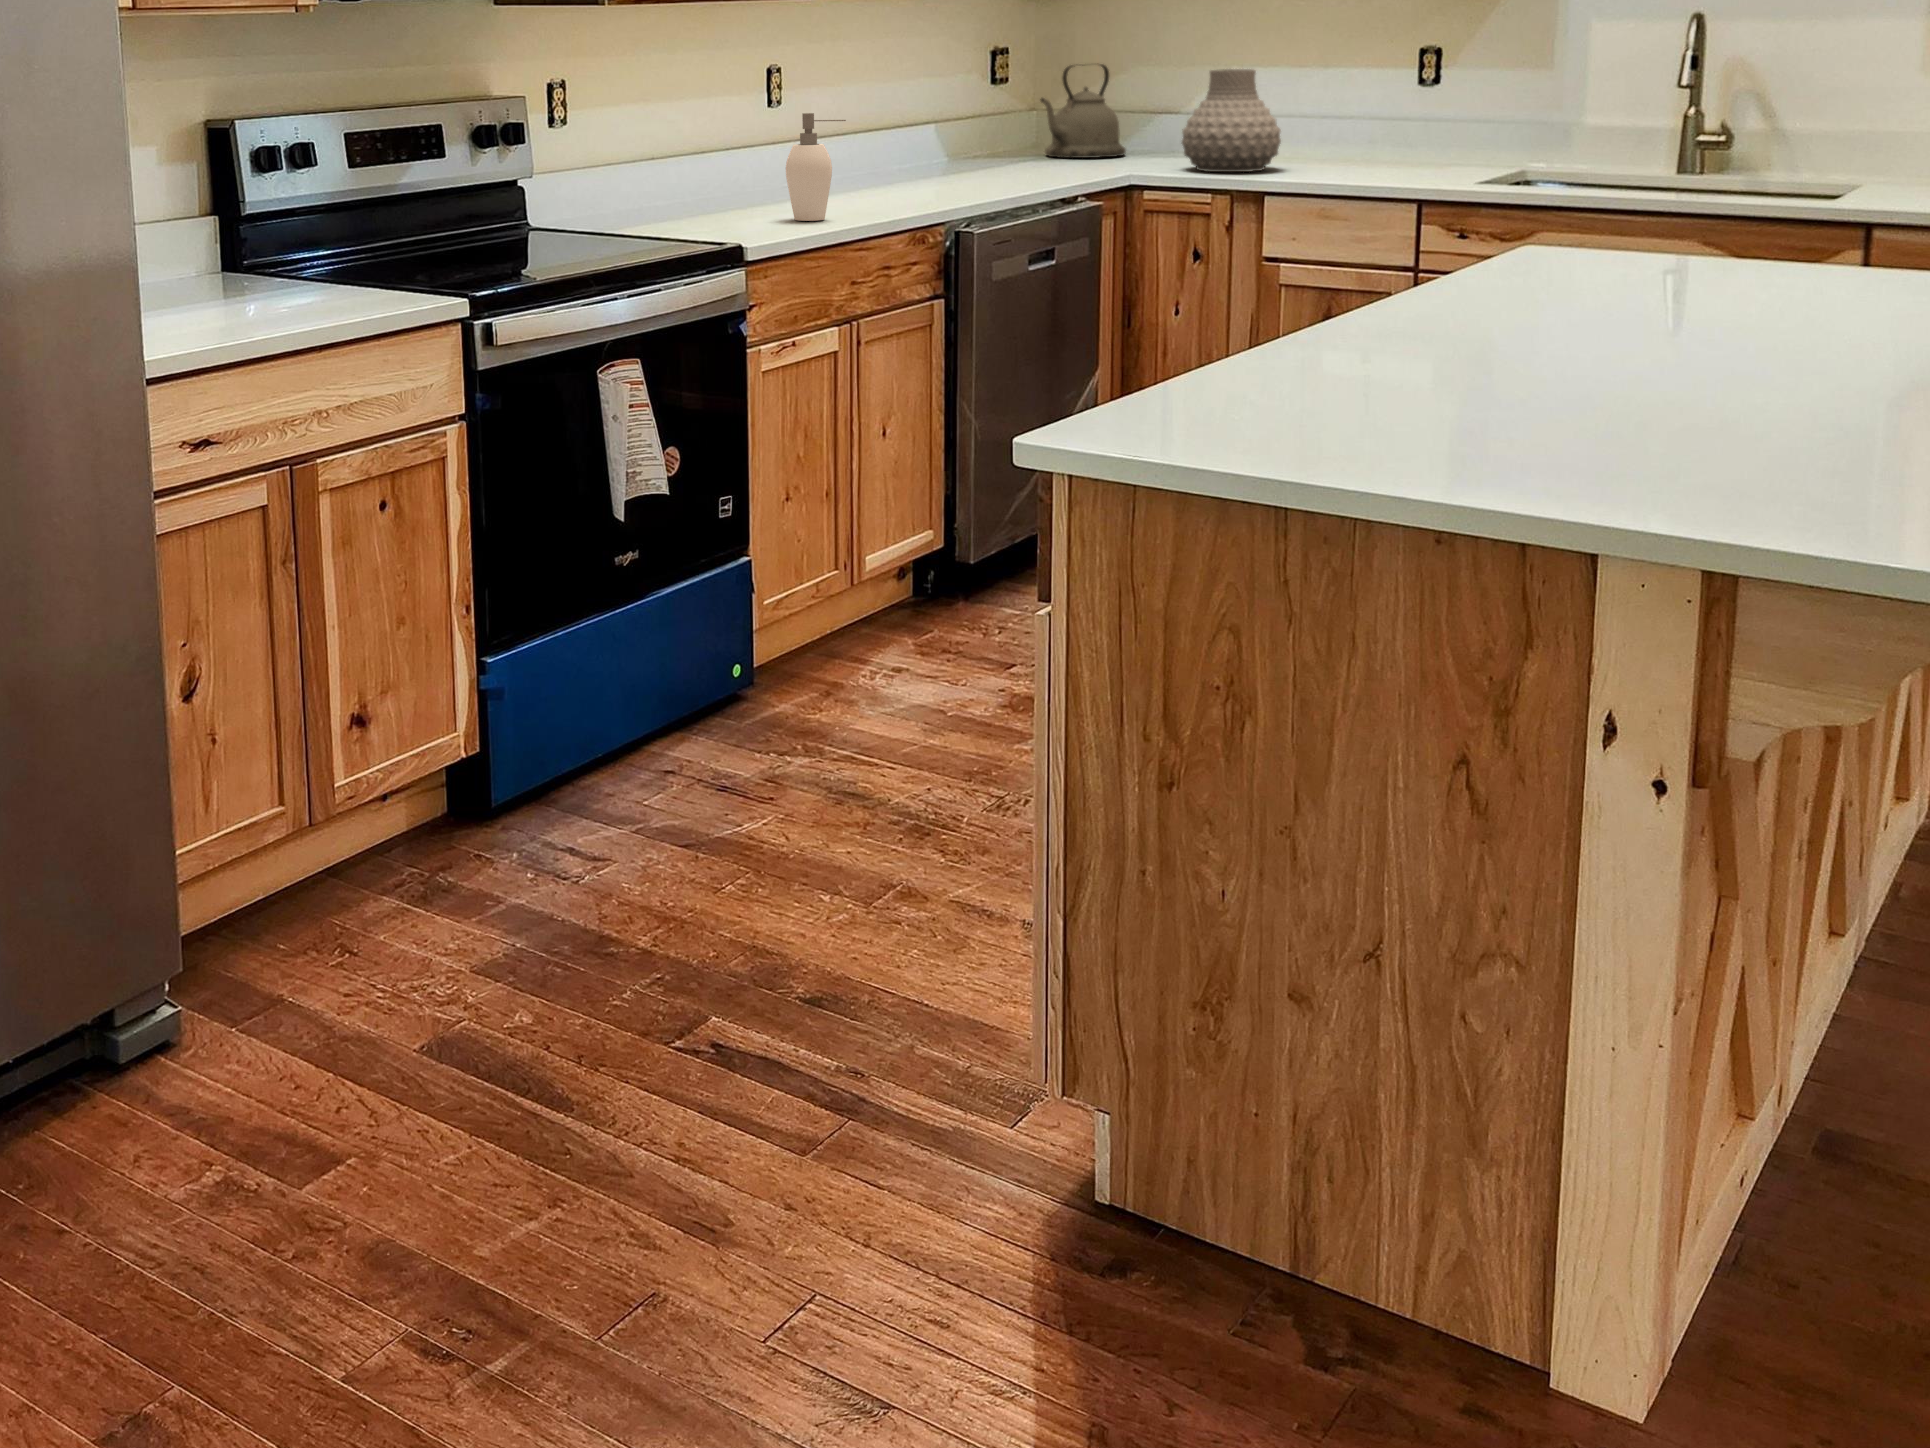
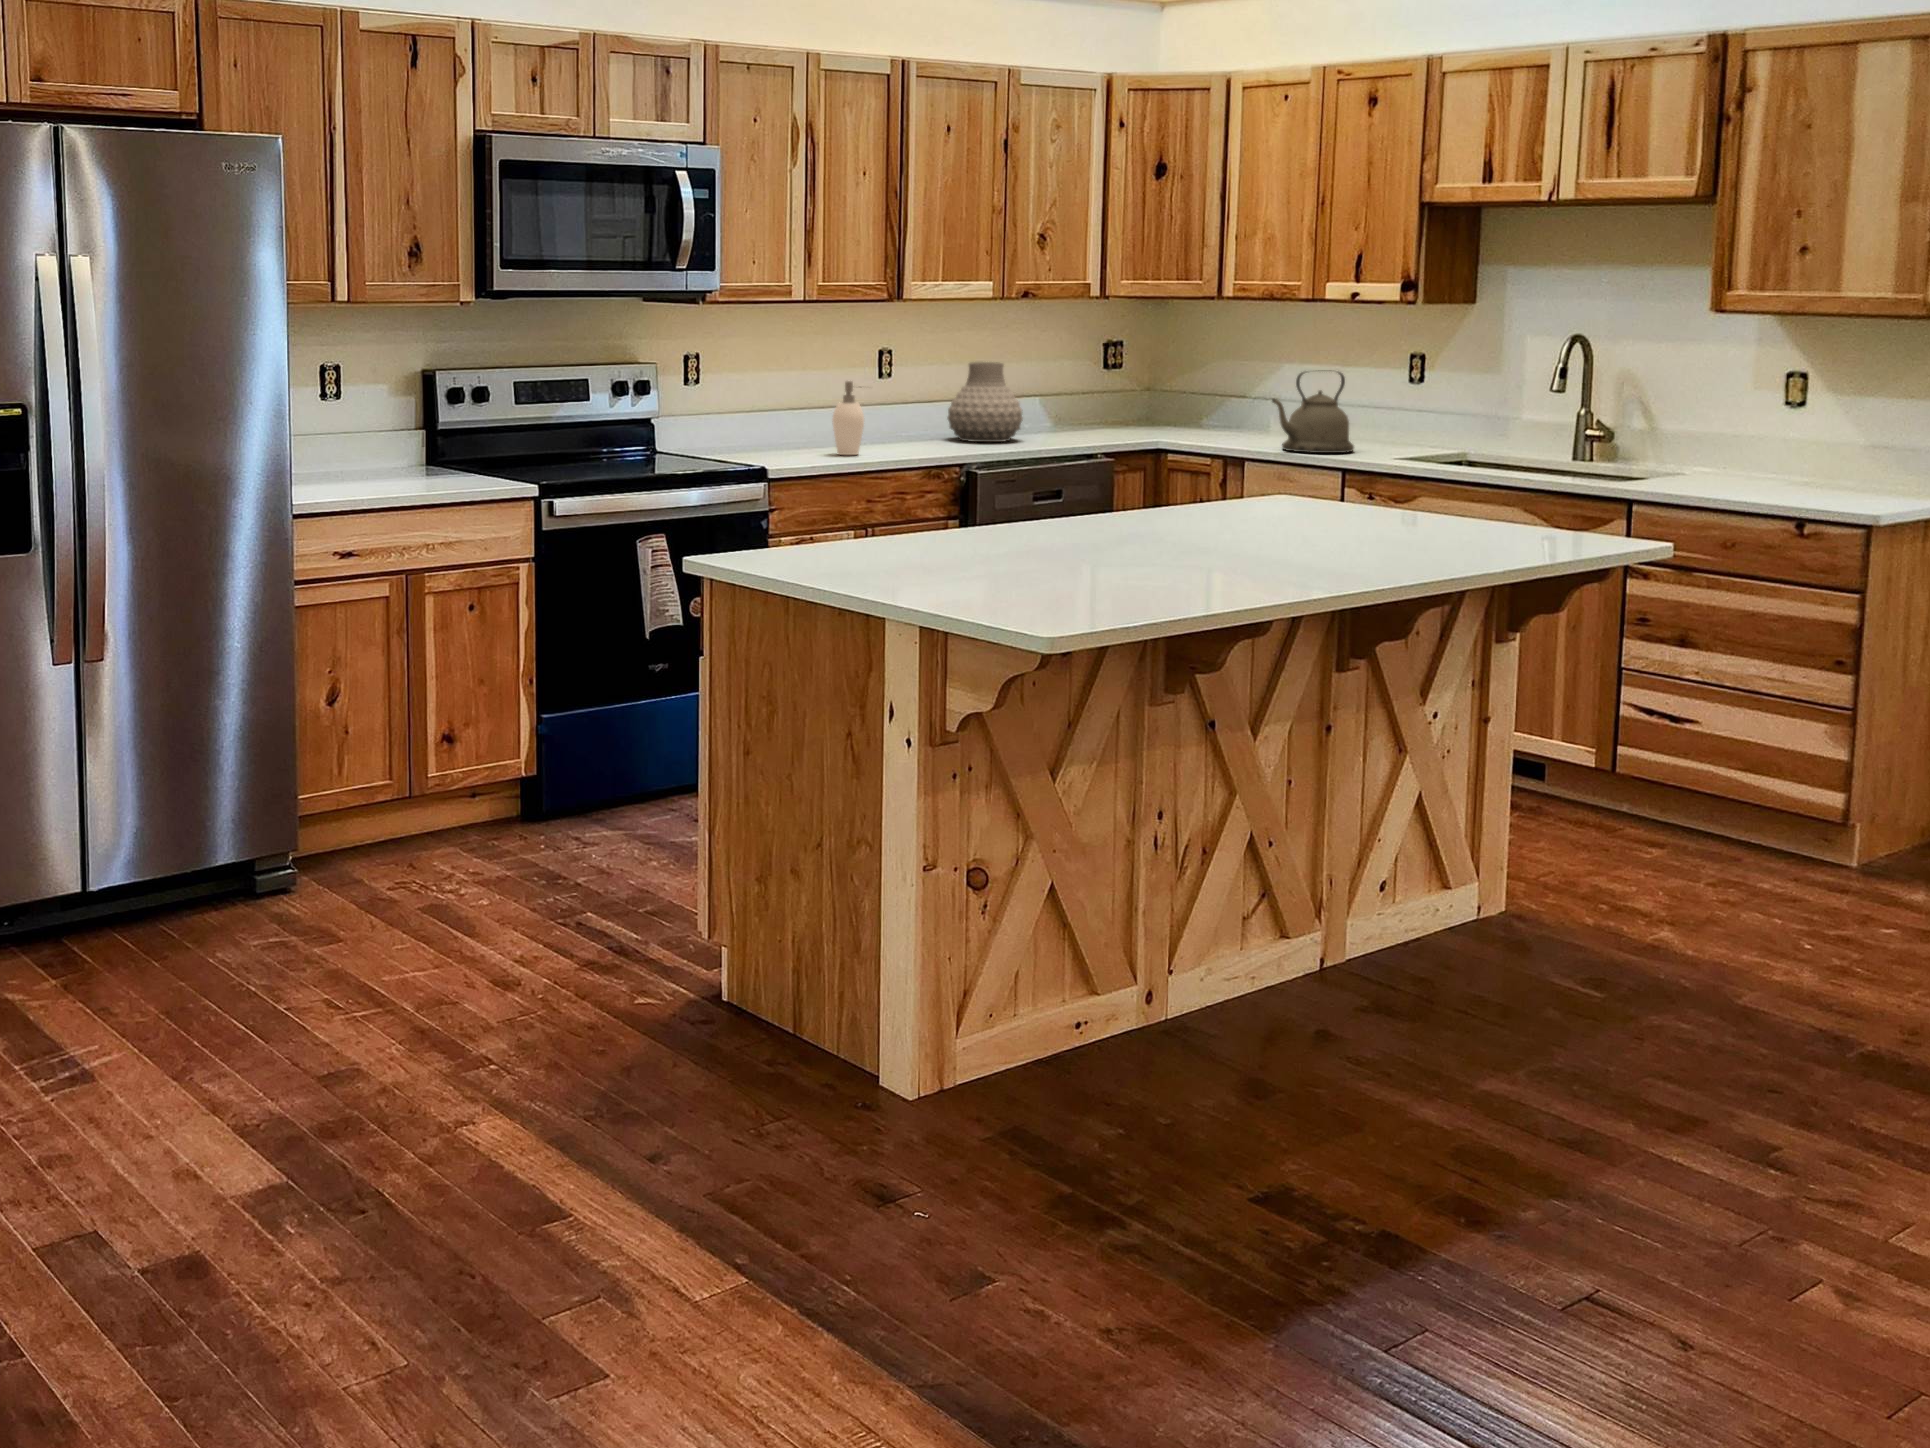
kettle: present [1040,64,1126,158] -> present [1272,372,1354,453]
vase: present [1182,69,1281,172] -> present [948,362,1023,442]

